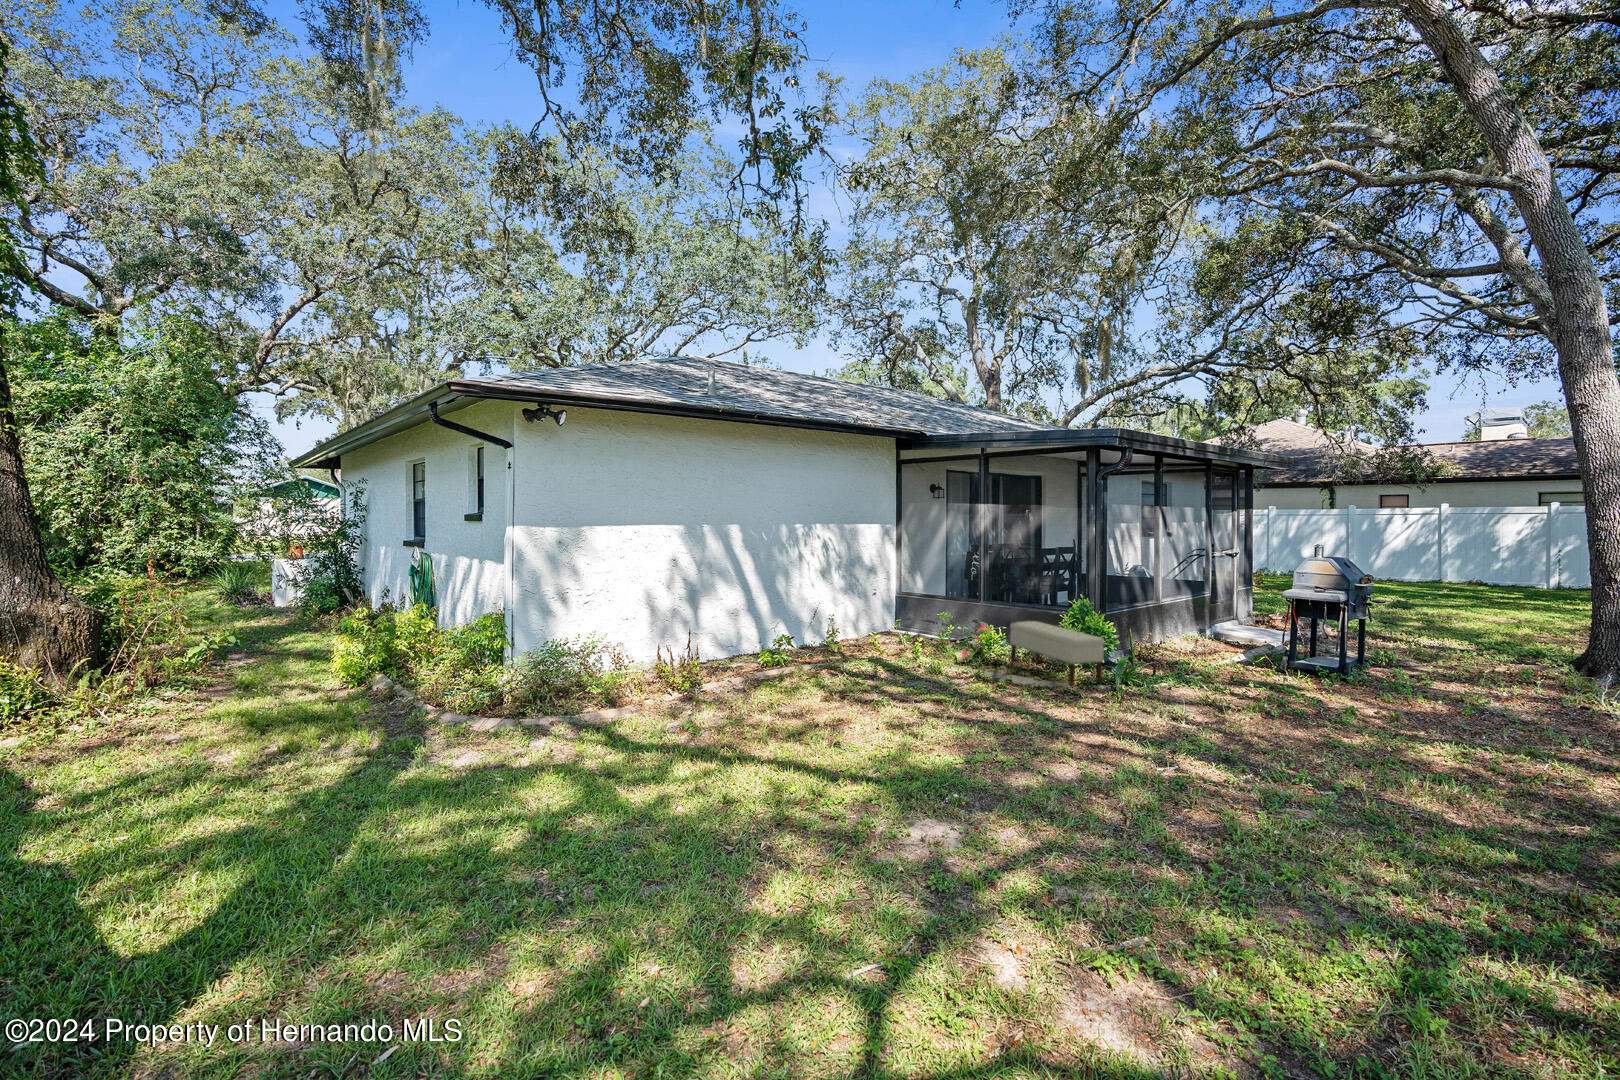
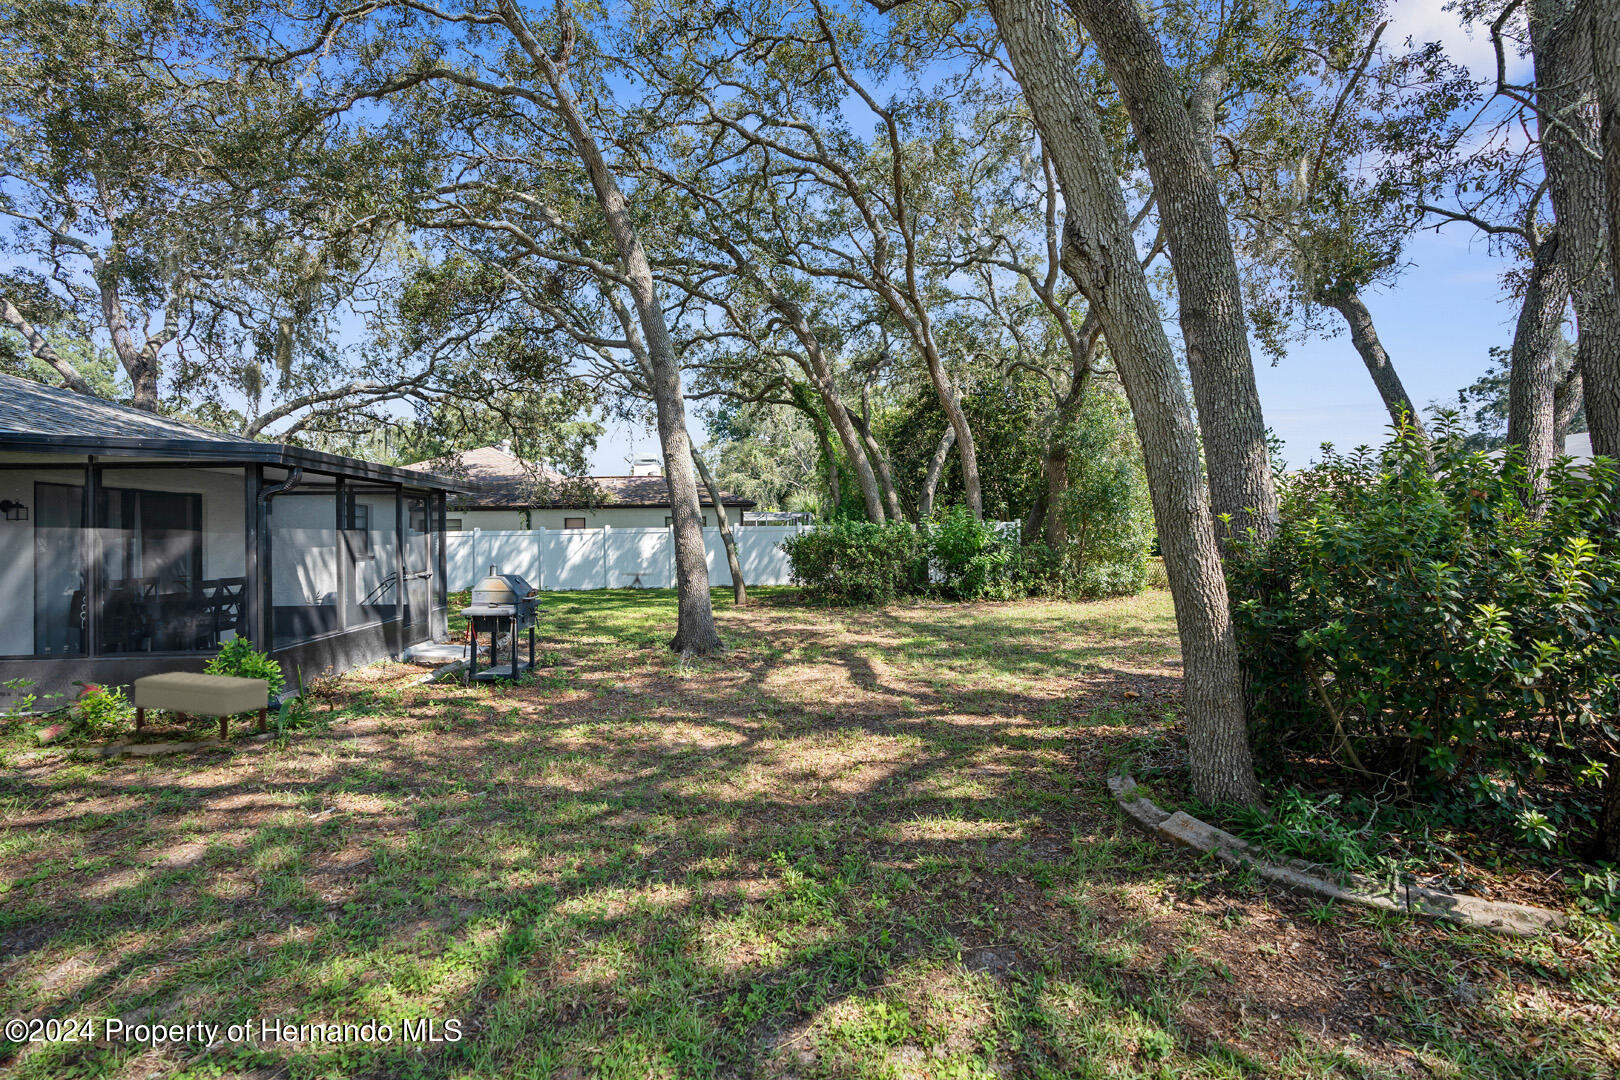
round table: none [1467,558,1525,590] -> present [624,573,648,591]

